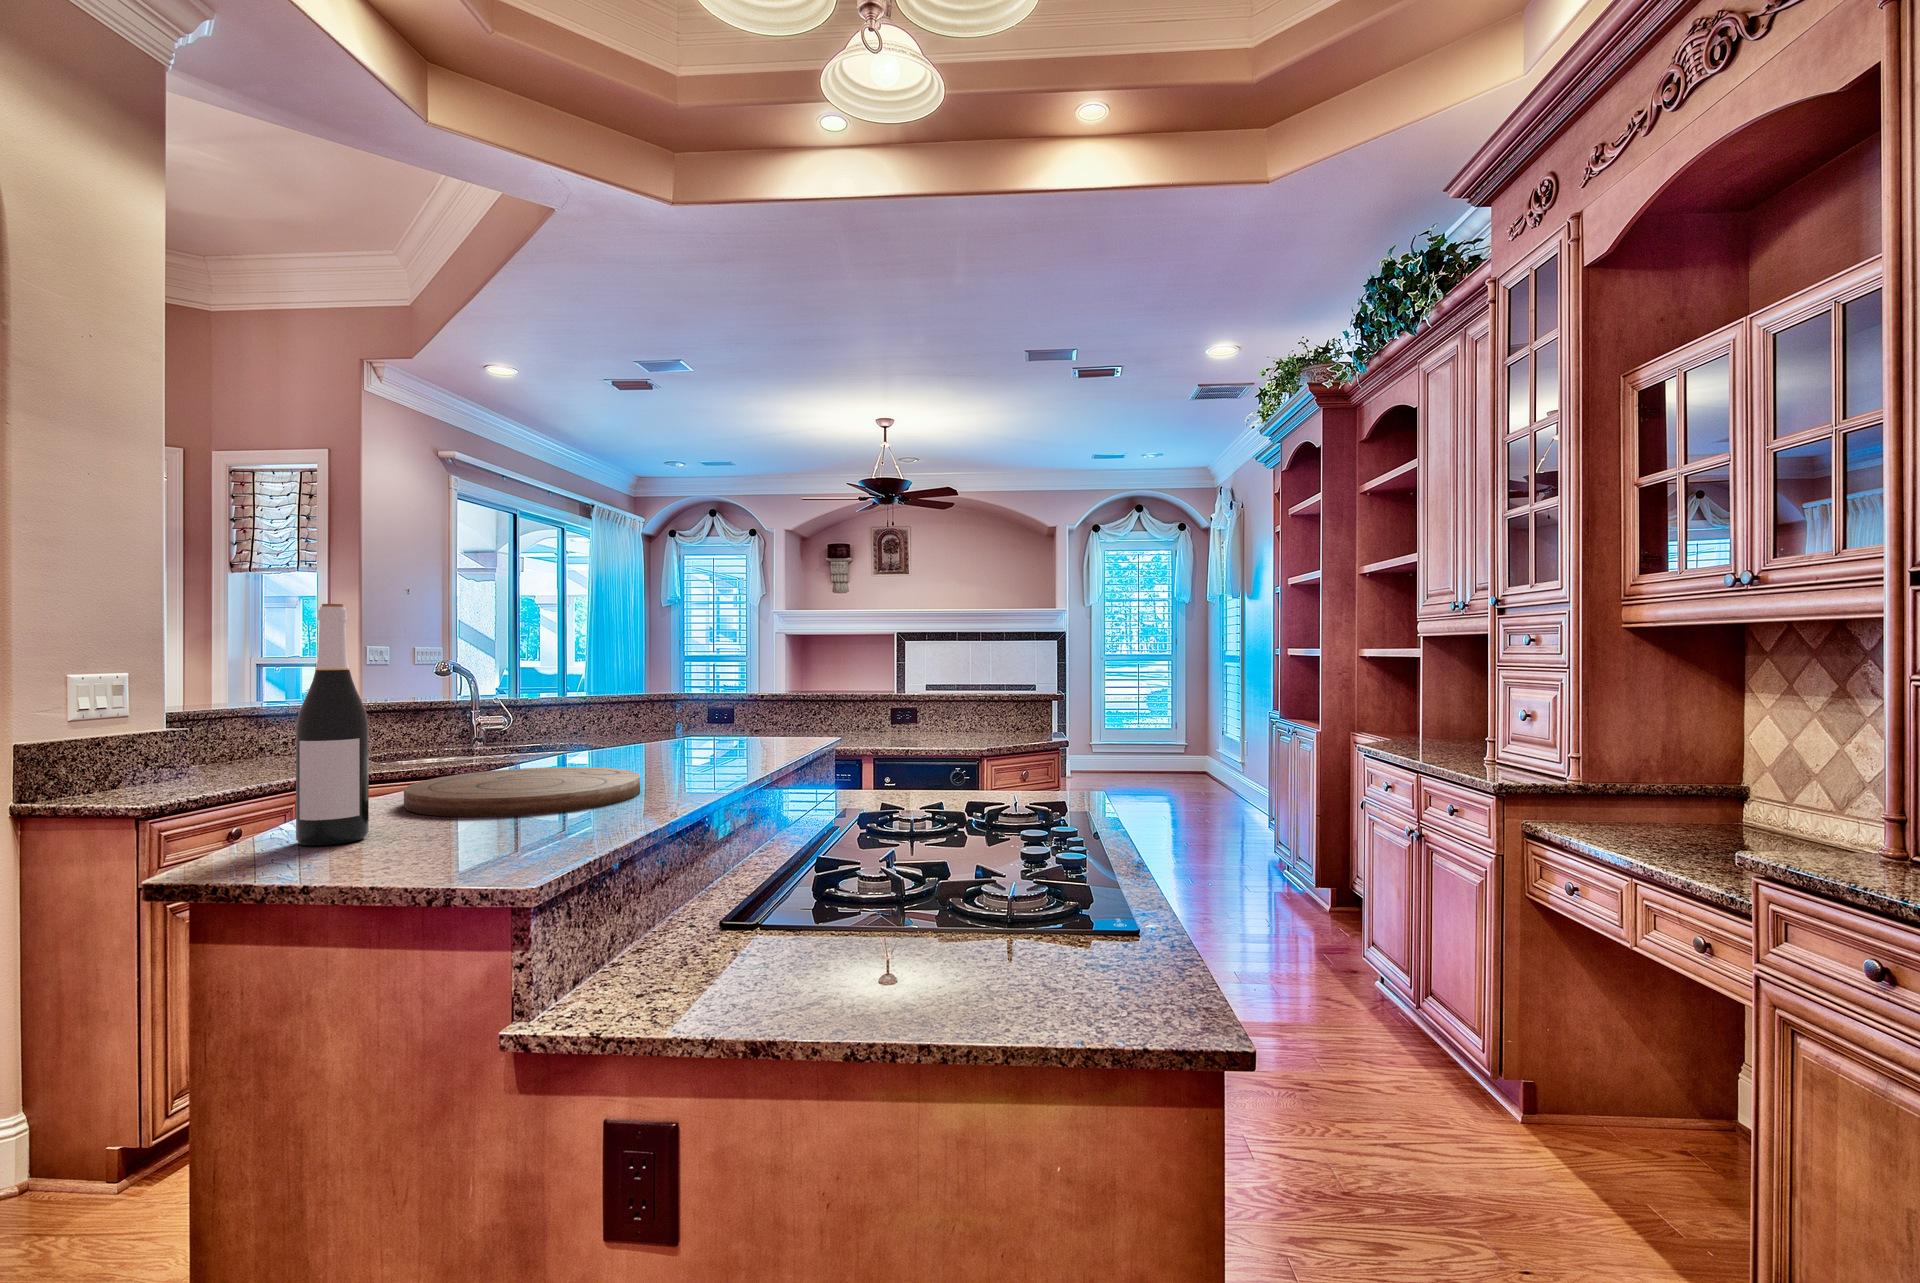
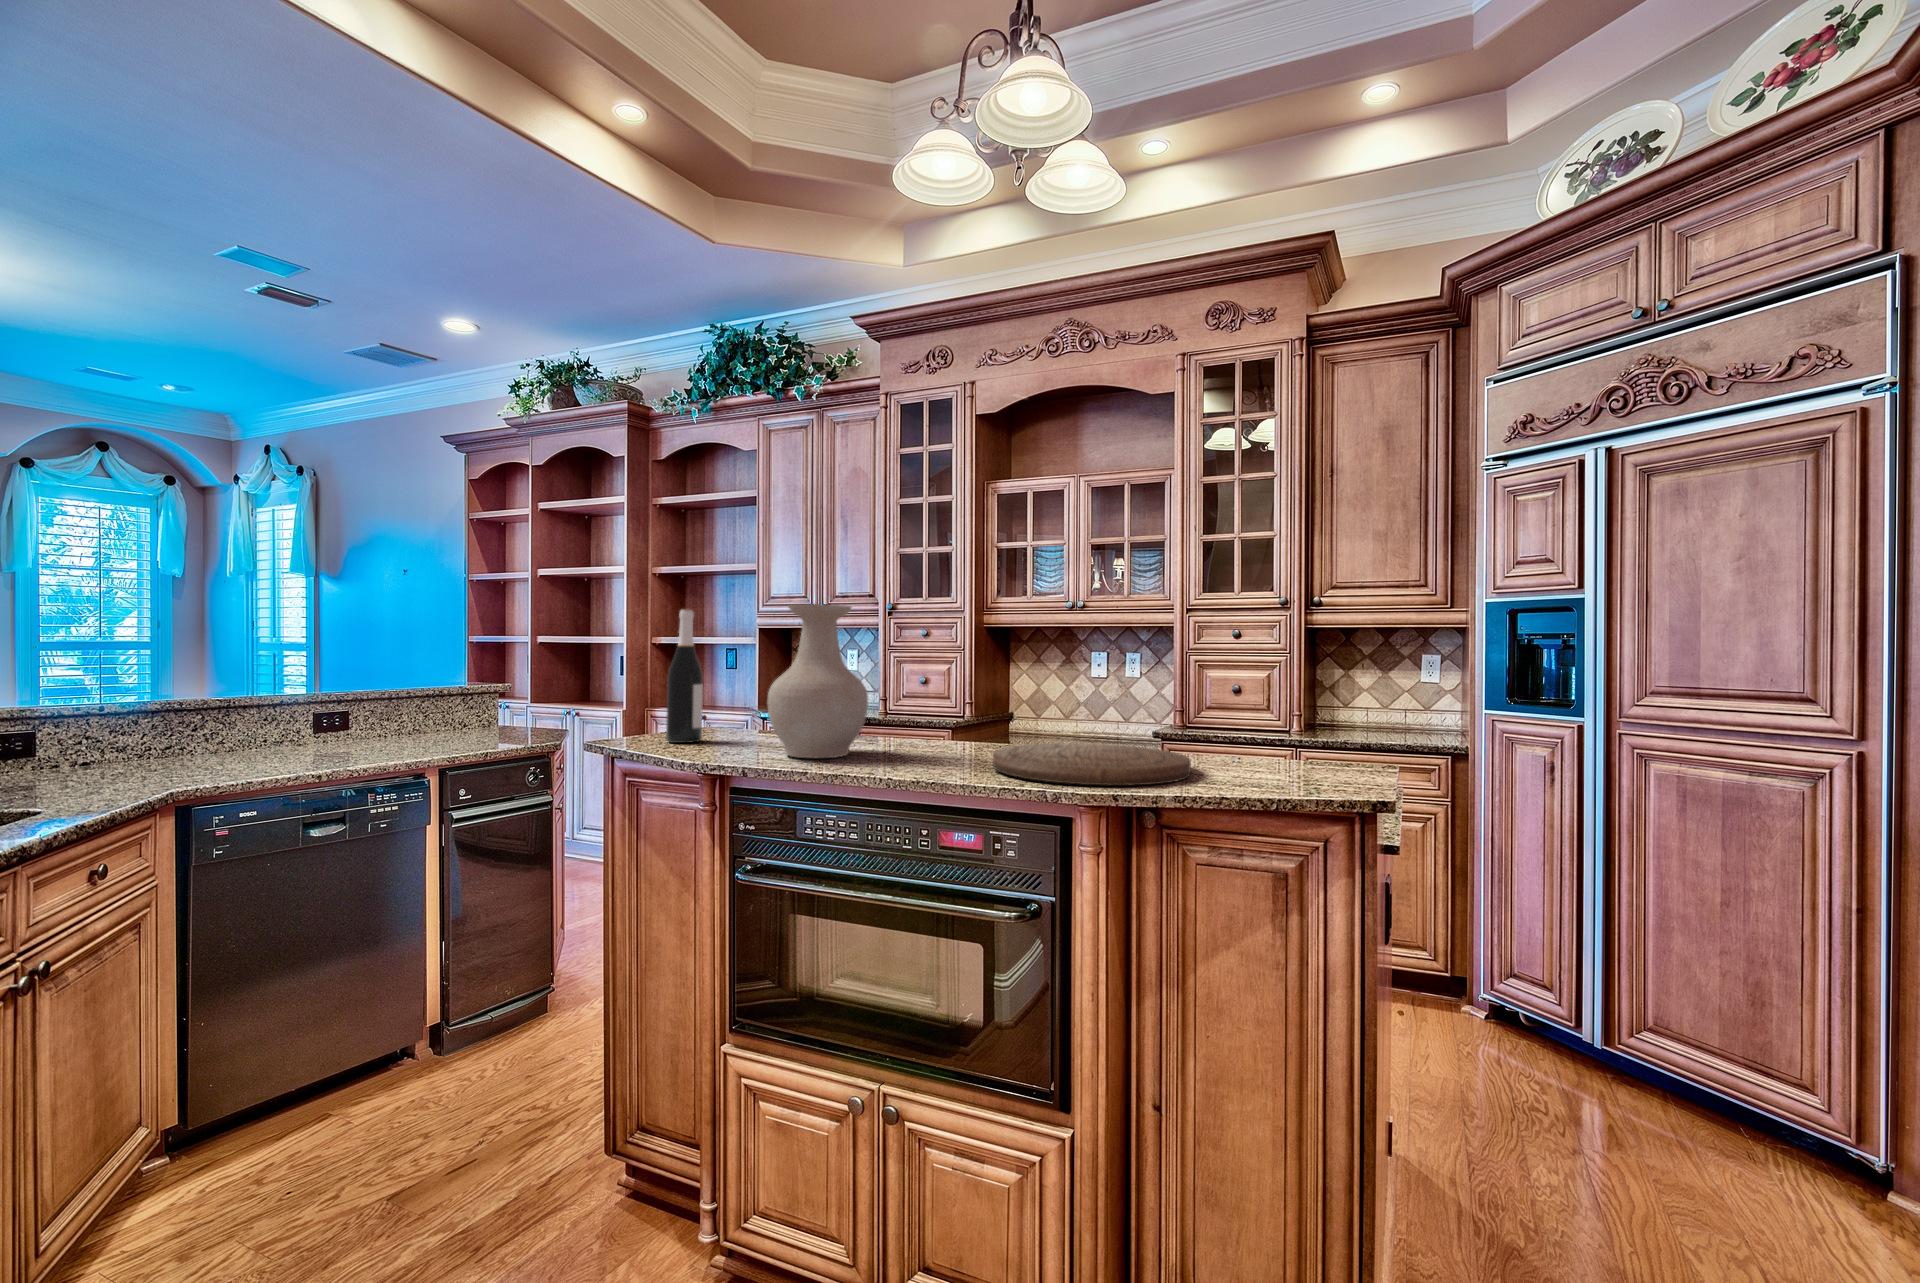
wine bottle: present [296,604,369,846] -> present [666,609,703,743]
vase: none [604,625,698,763] -> present [767,604,868,758]

